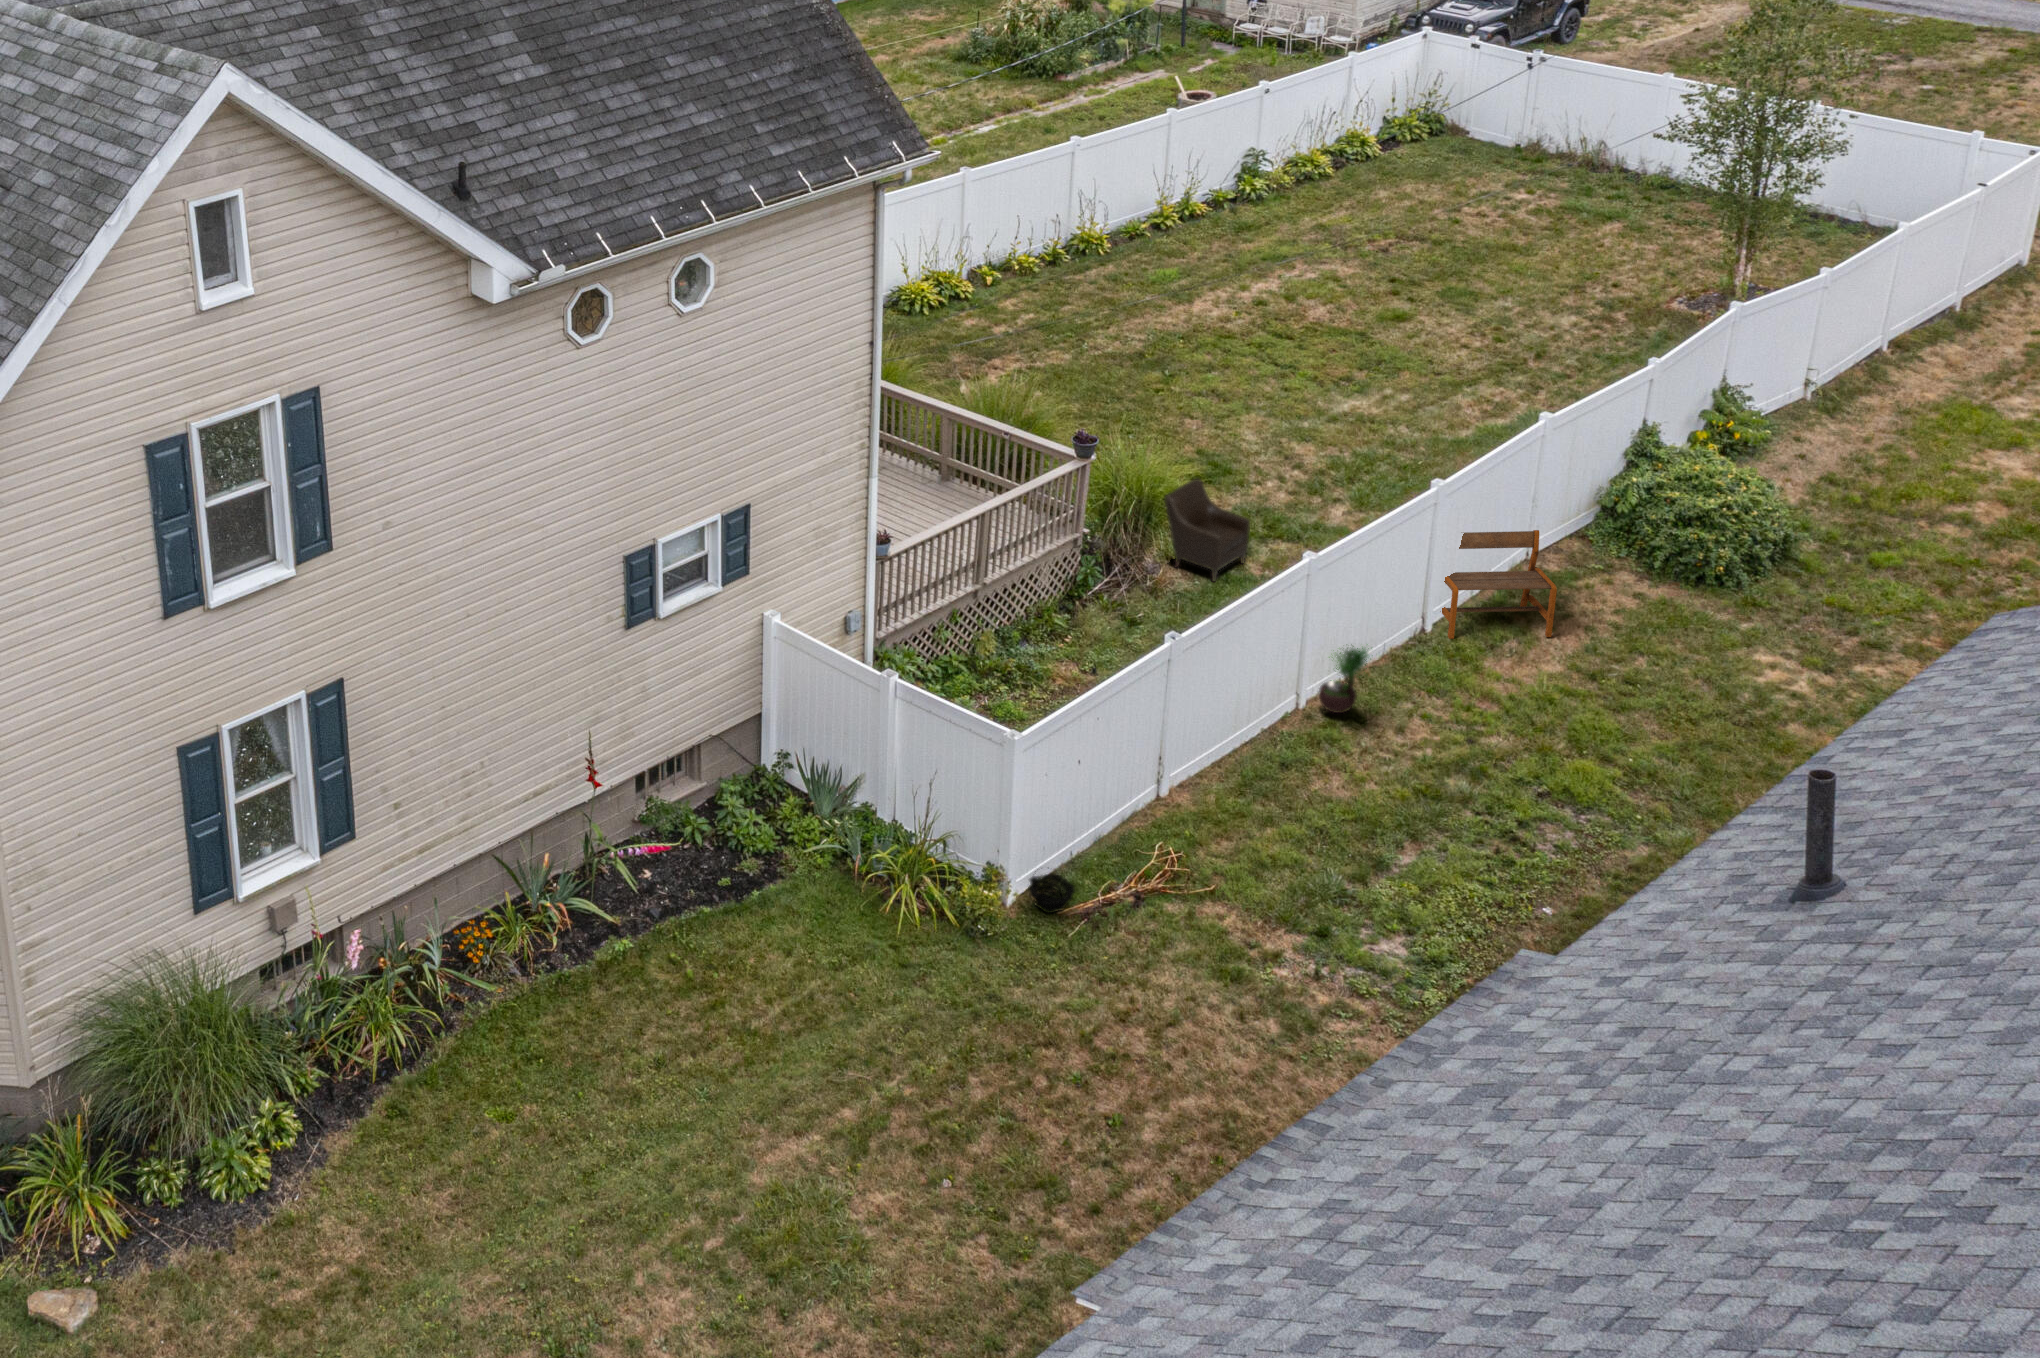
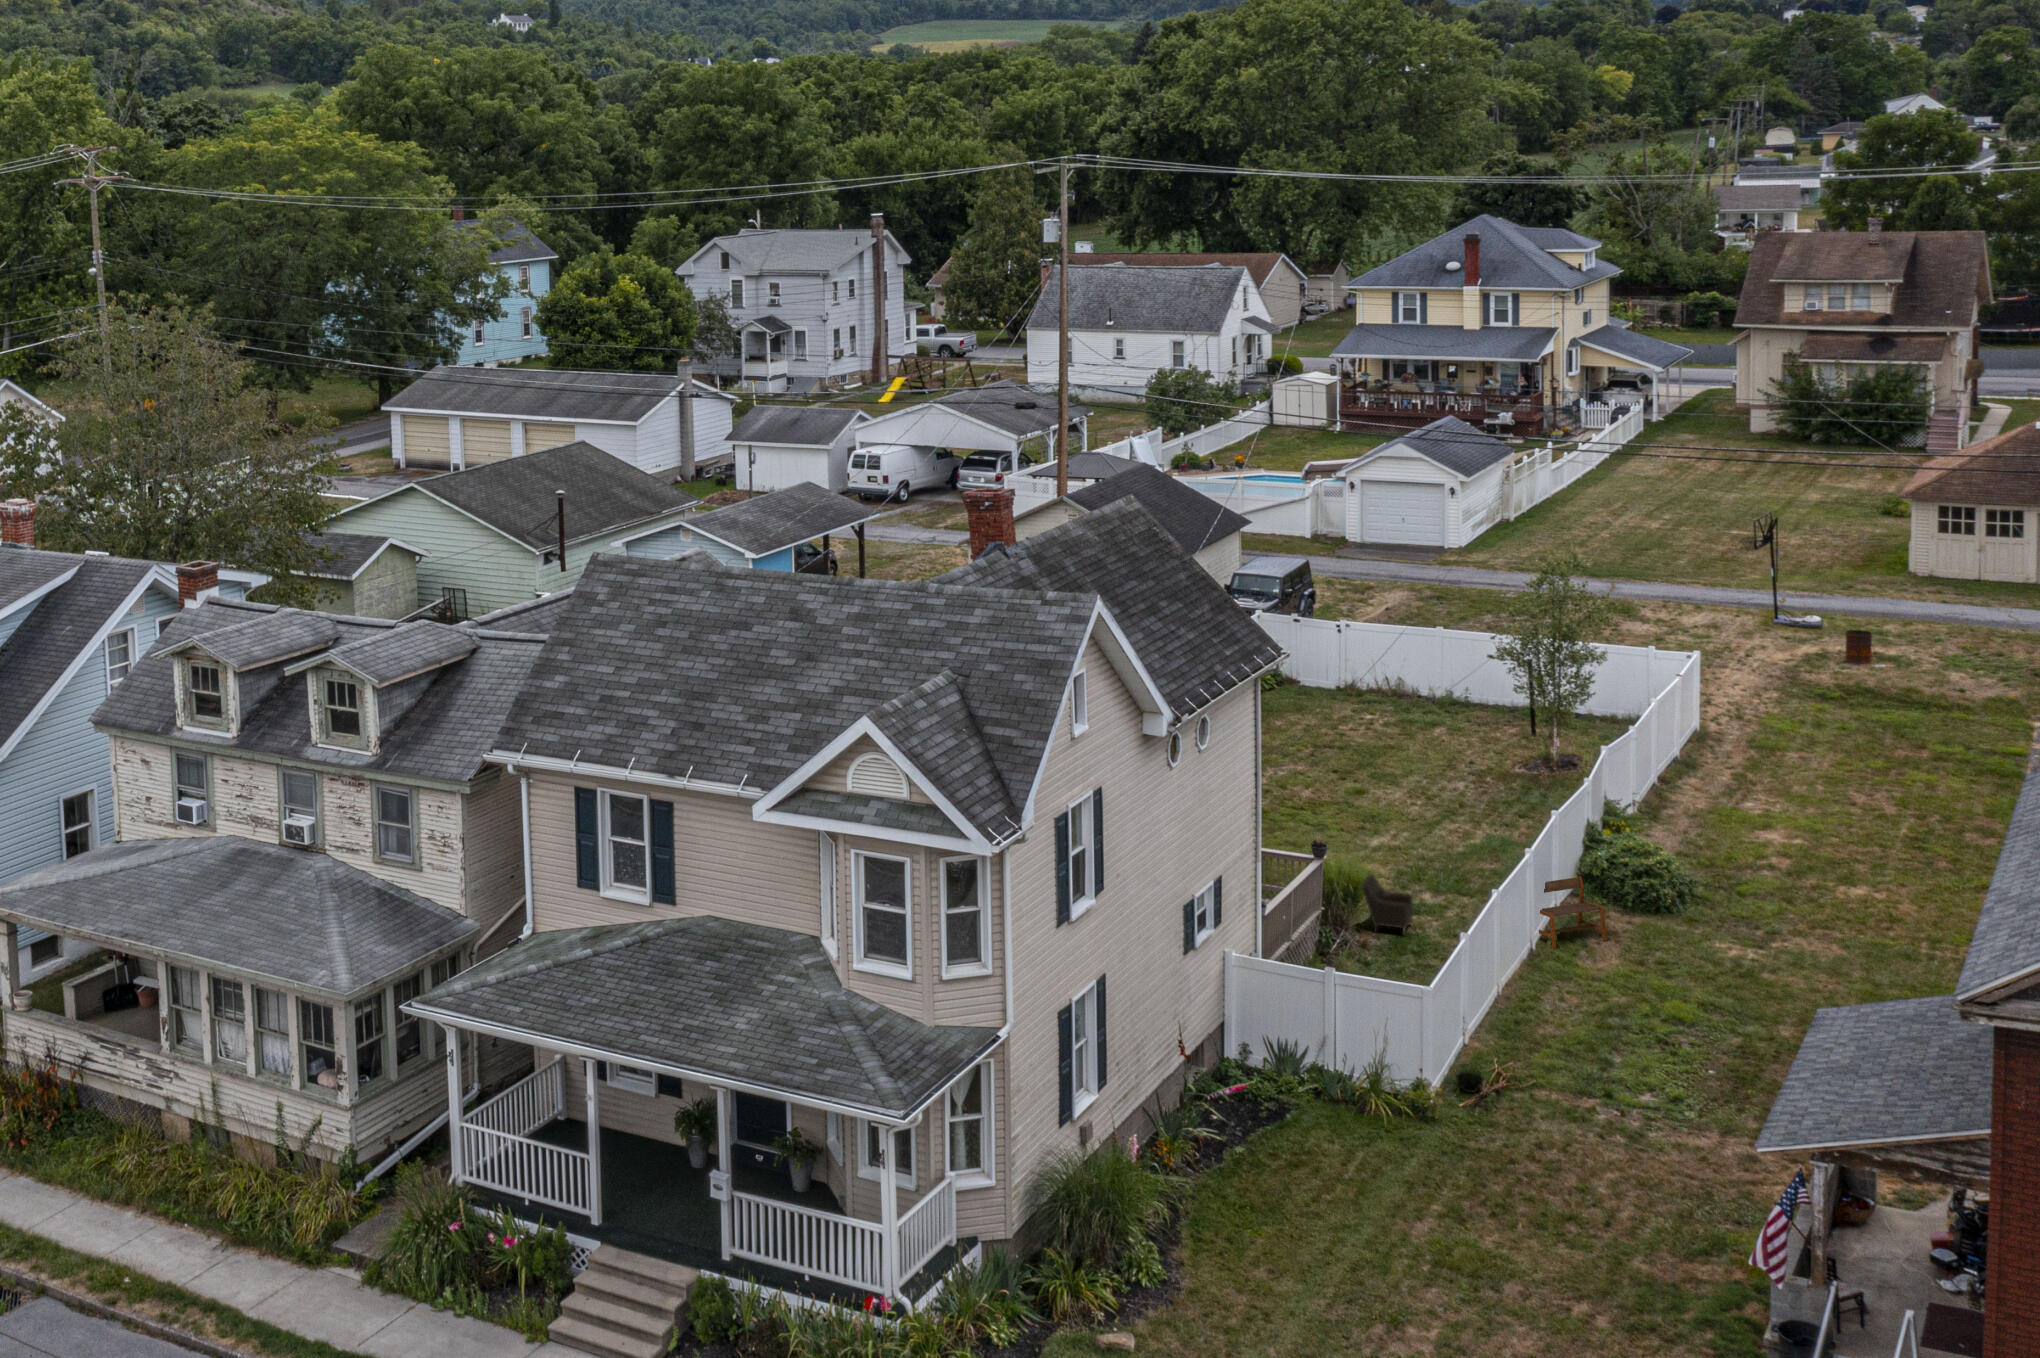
potted tree: present [1319,646,1369,713] -> none [1515,940,1547,989]

